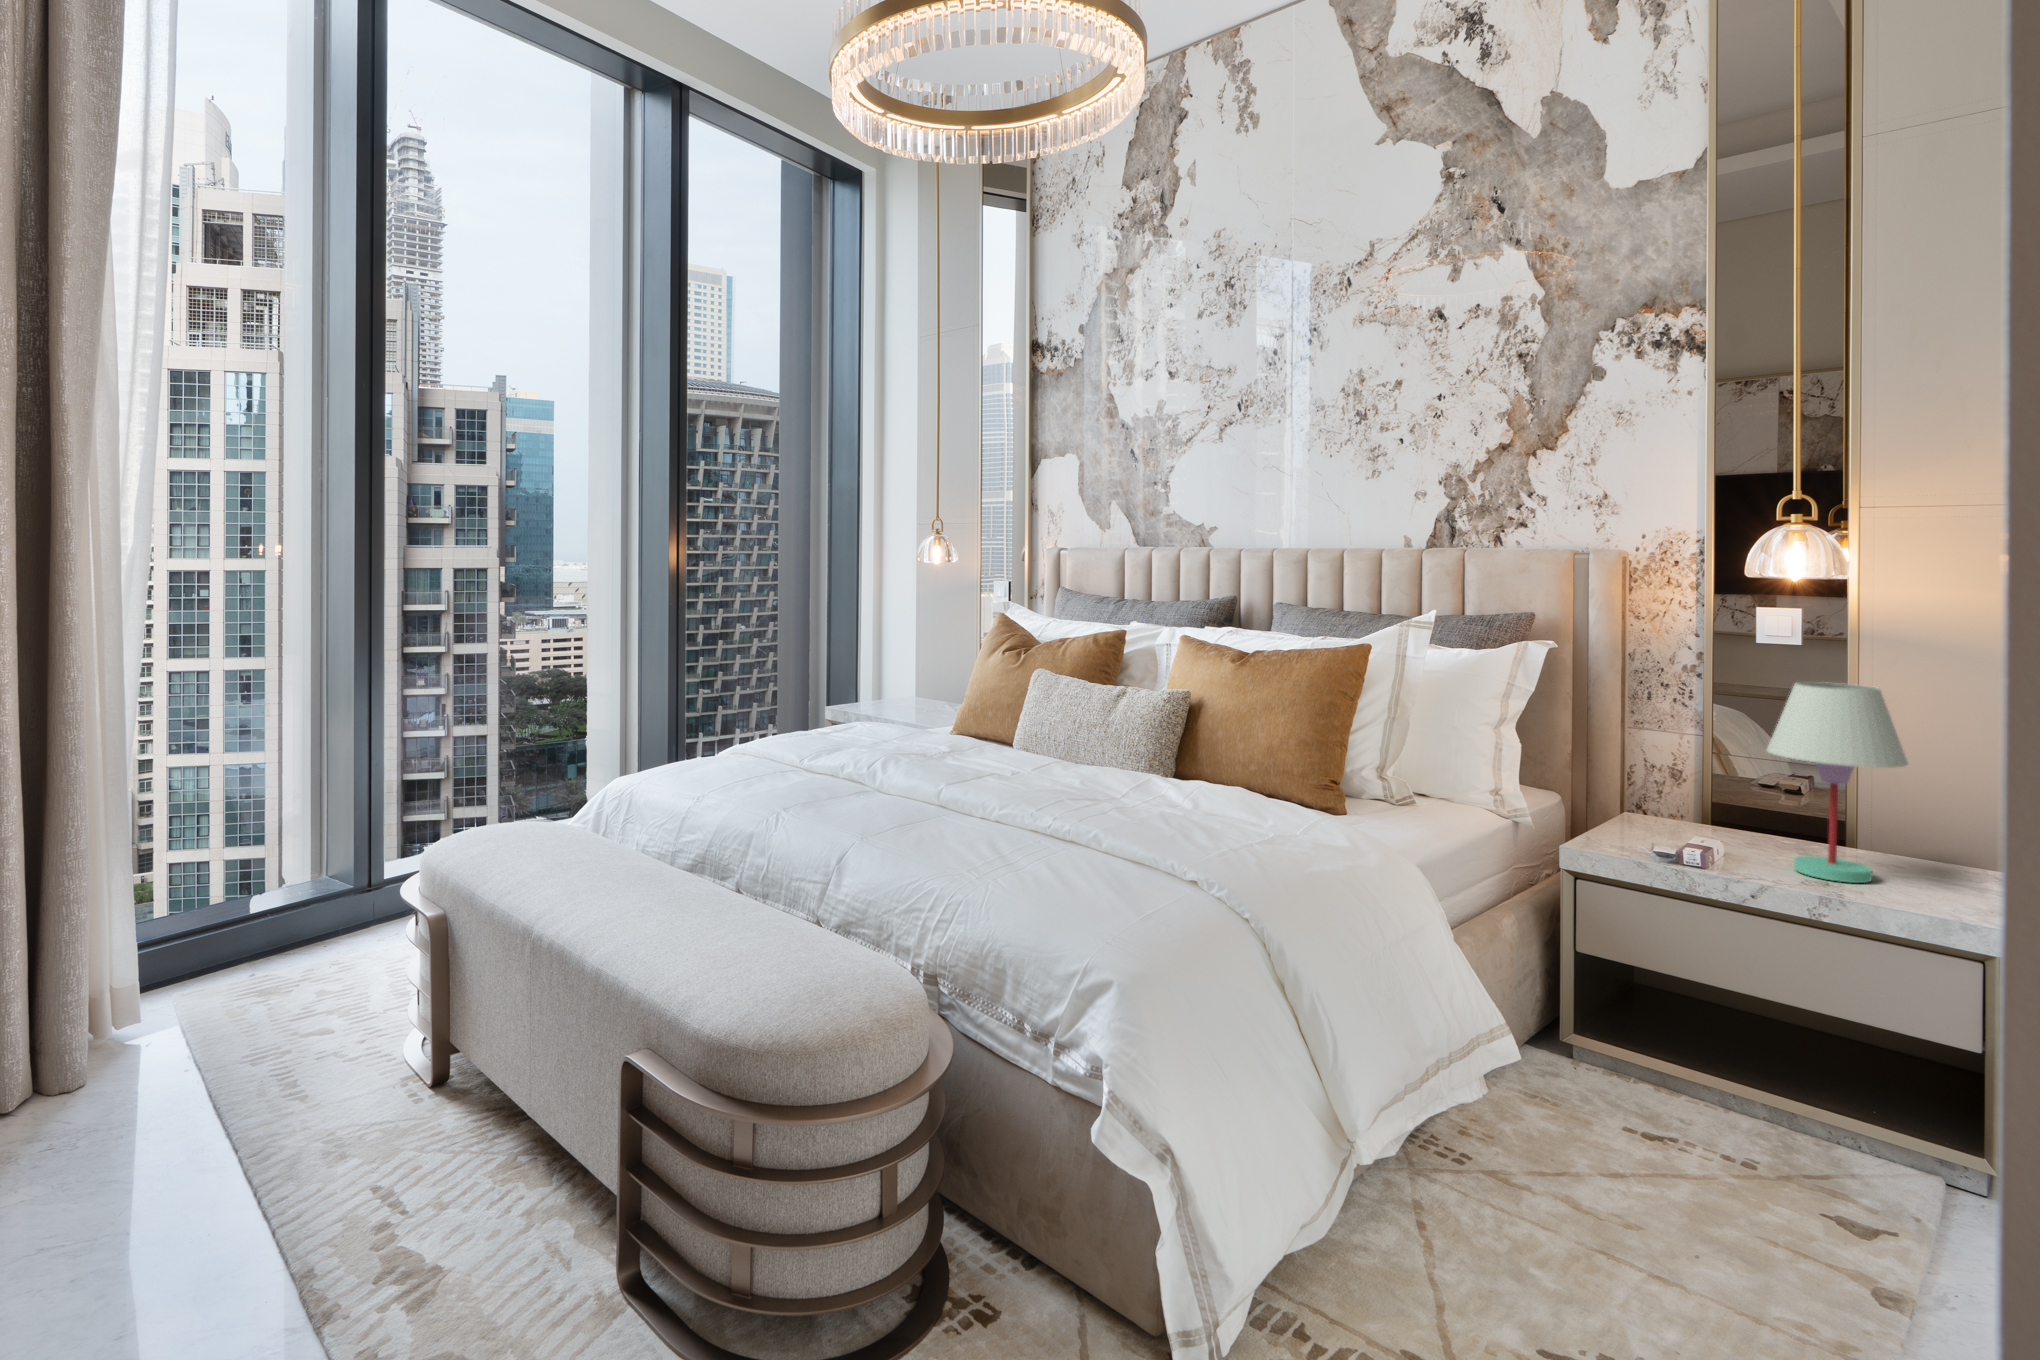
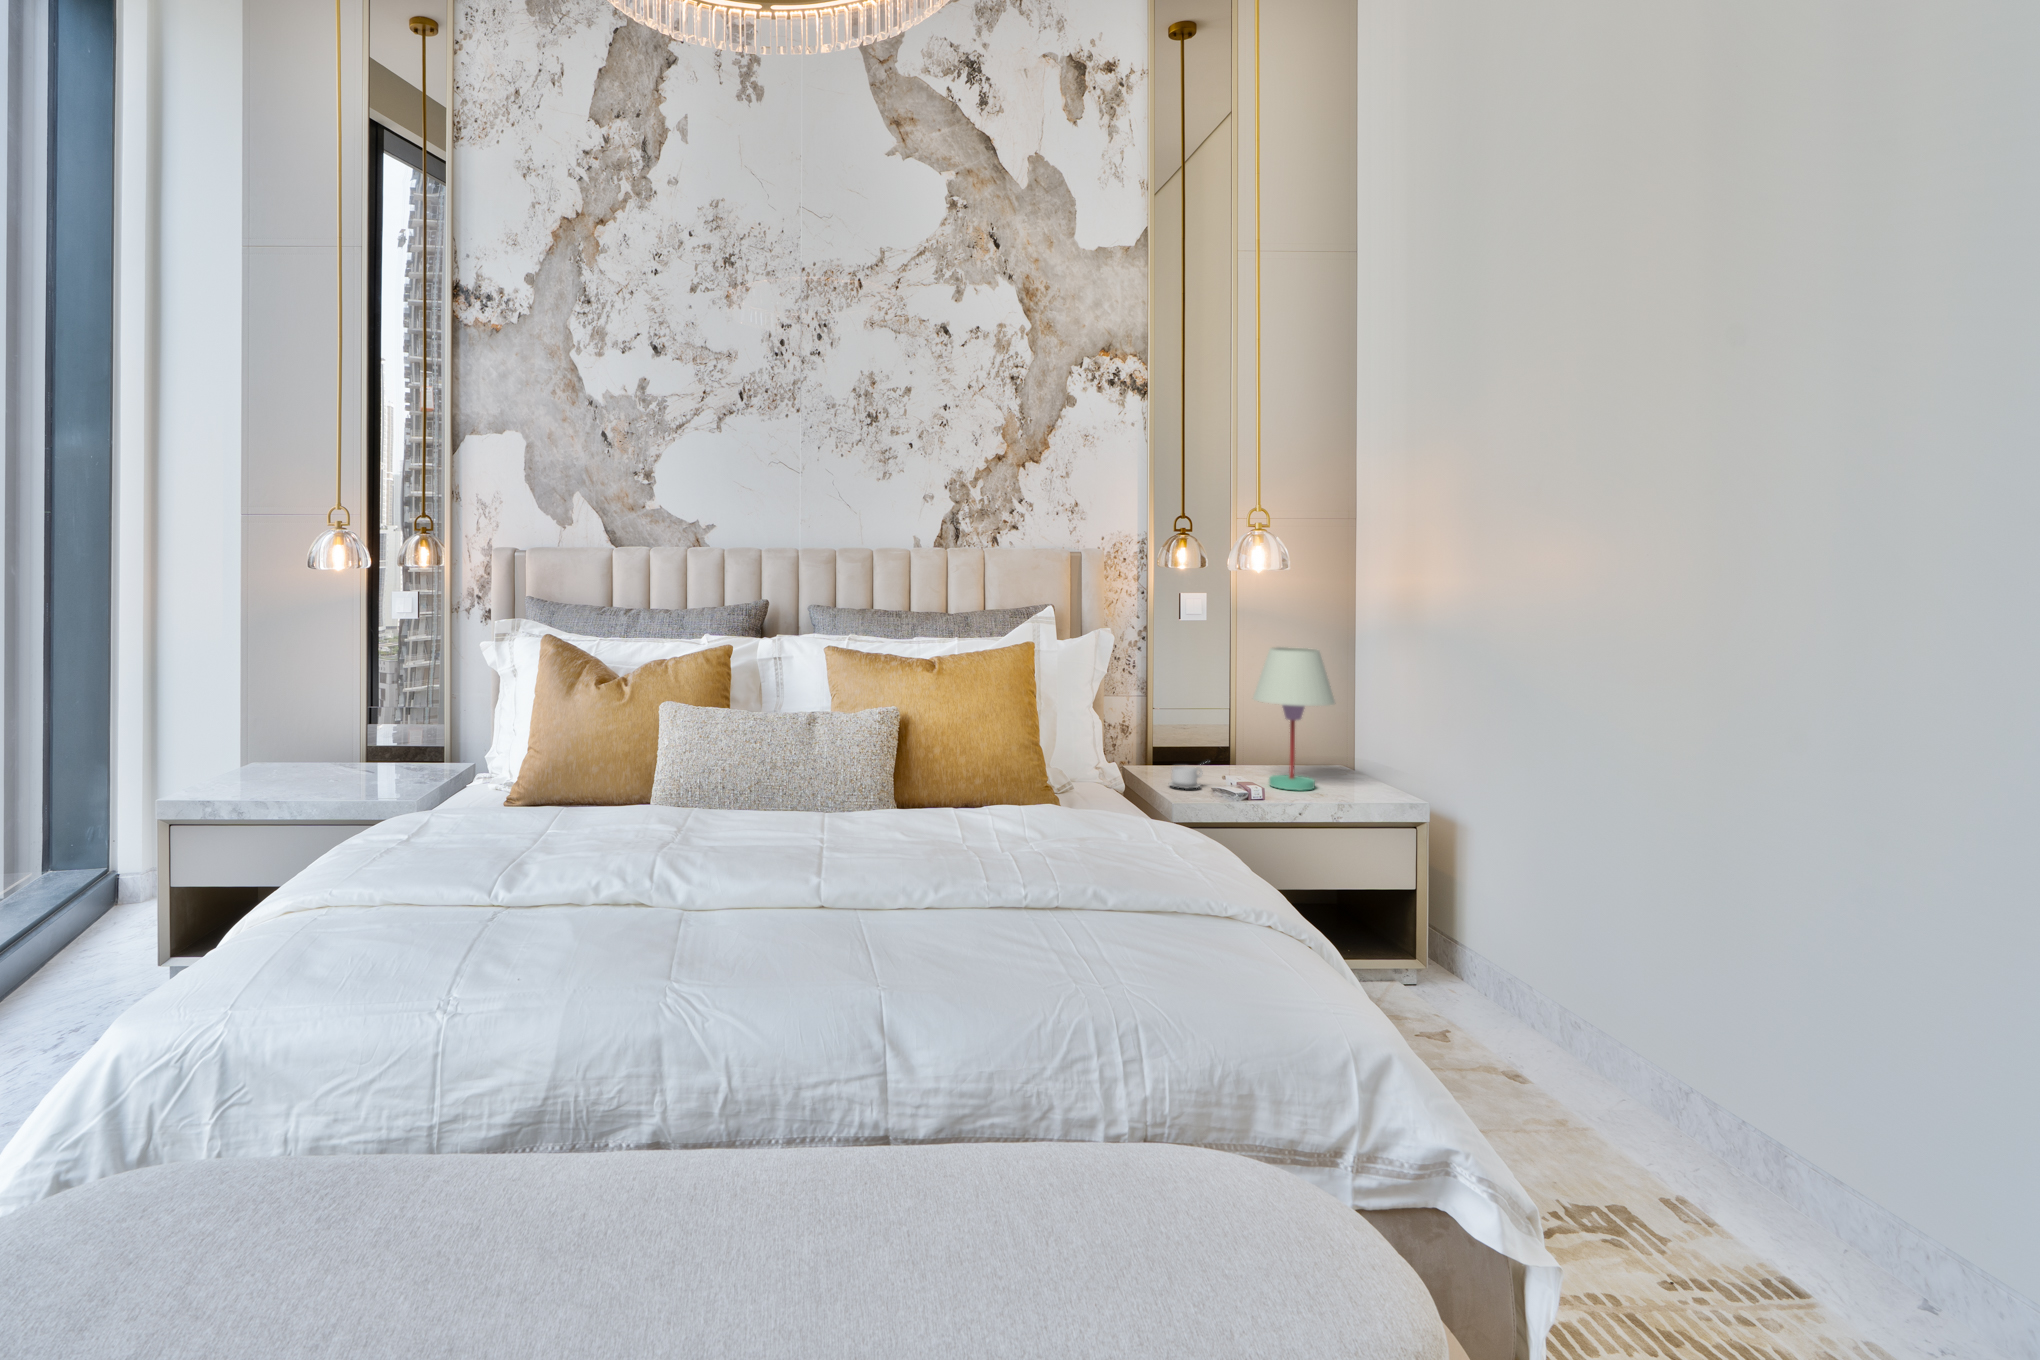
teacup: none [1623,818,1687,847] -> present [1169,766,1203,789]

